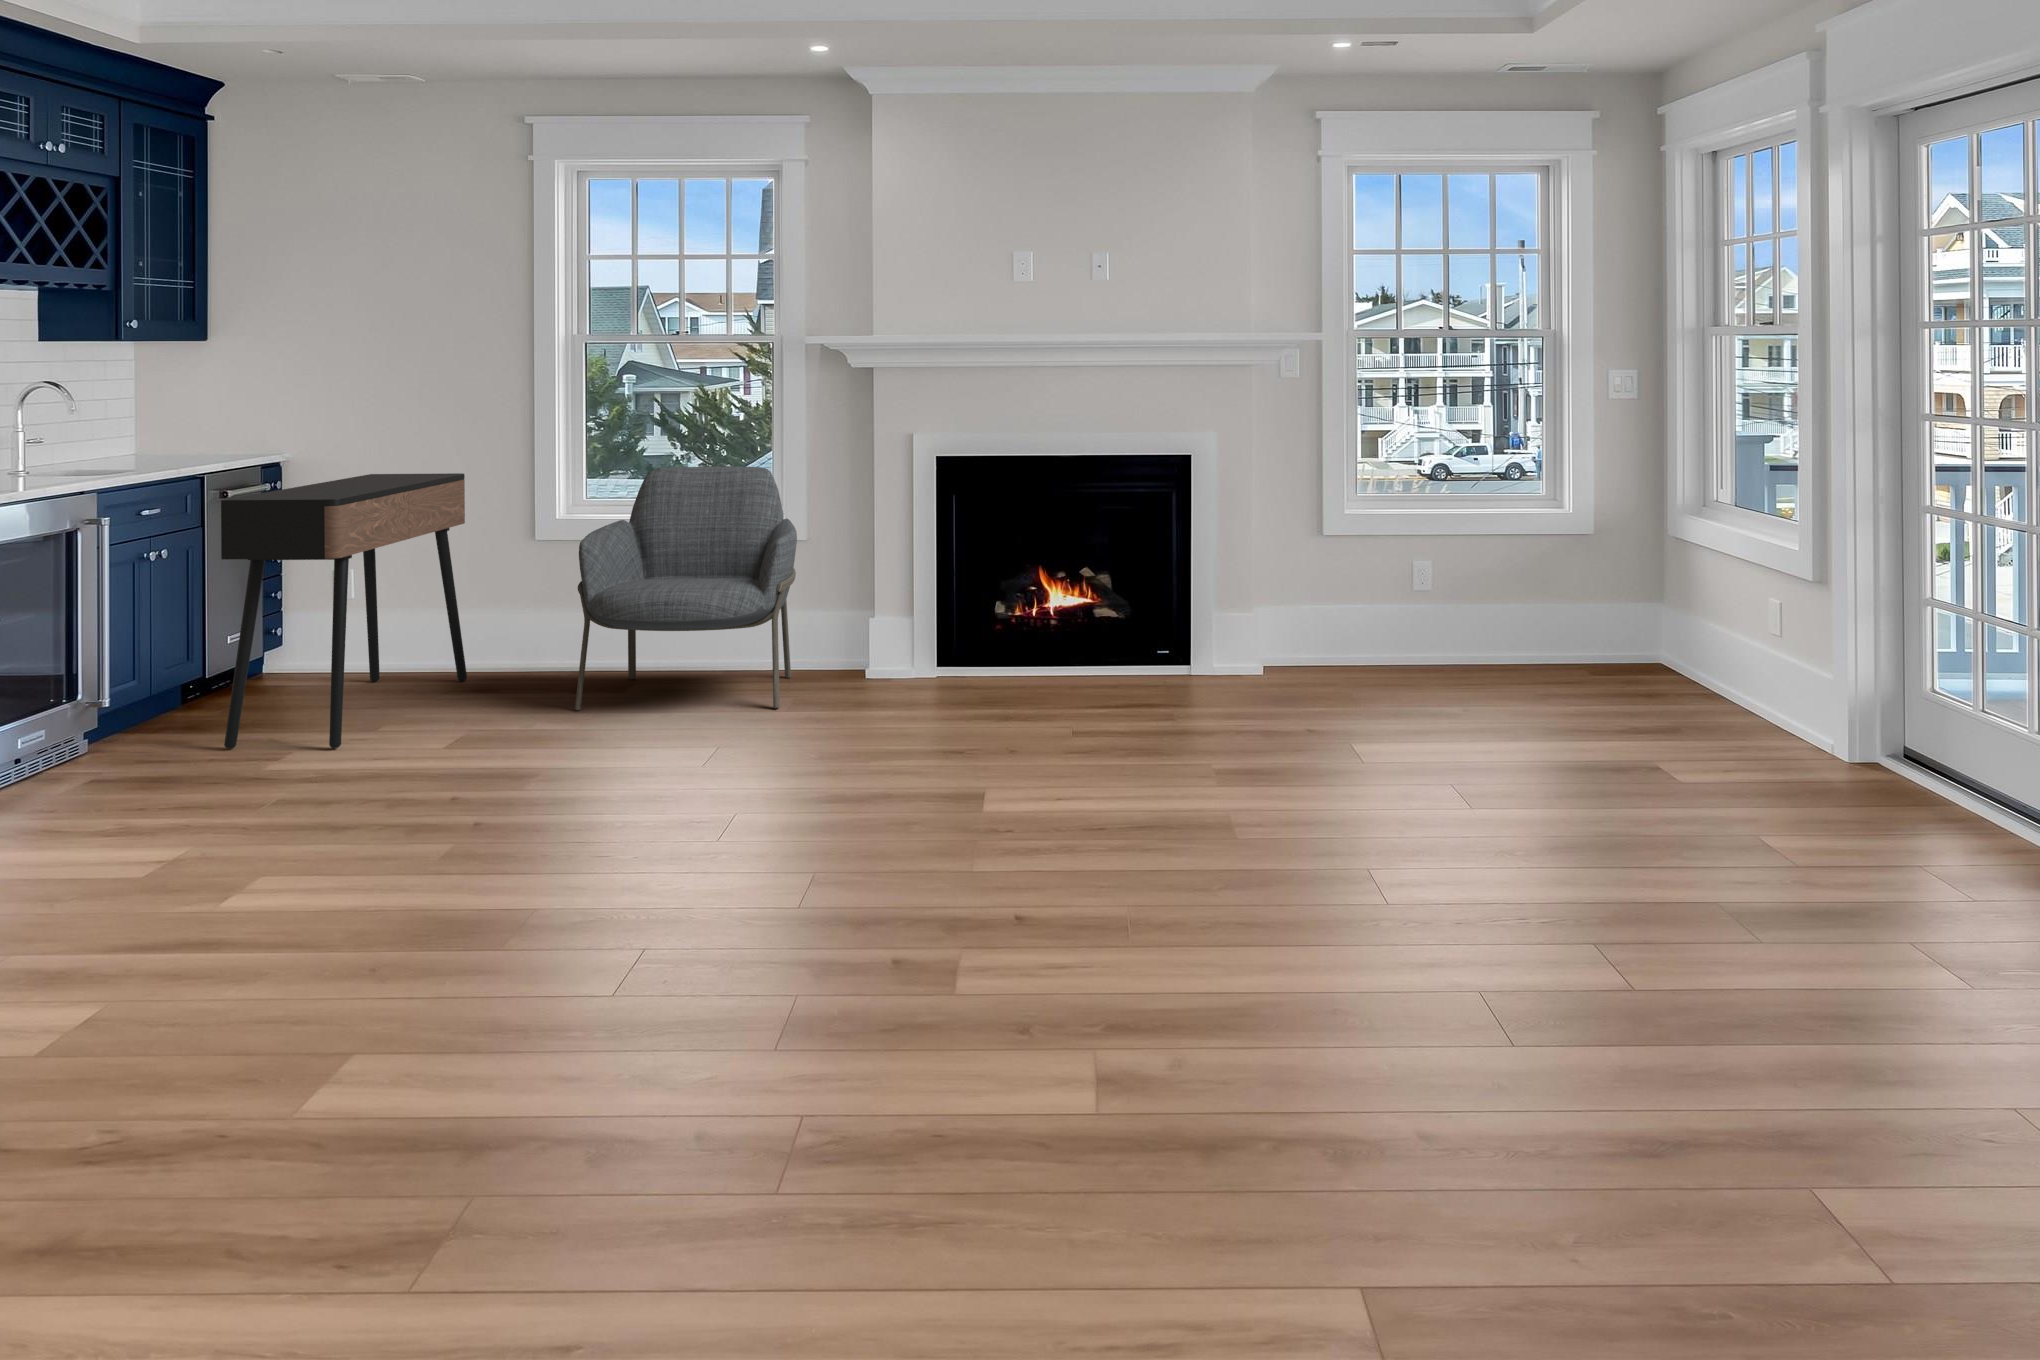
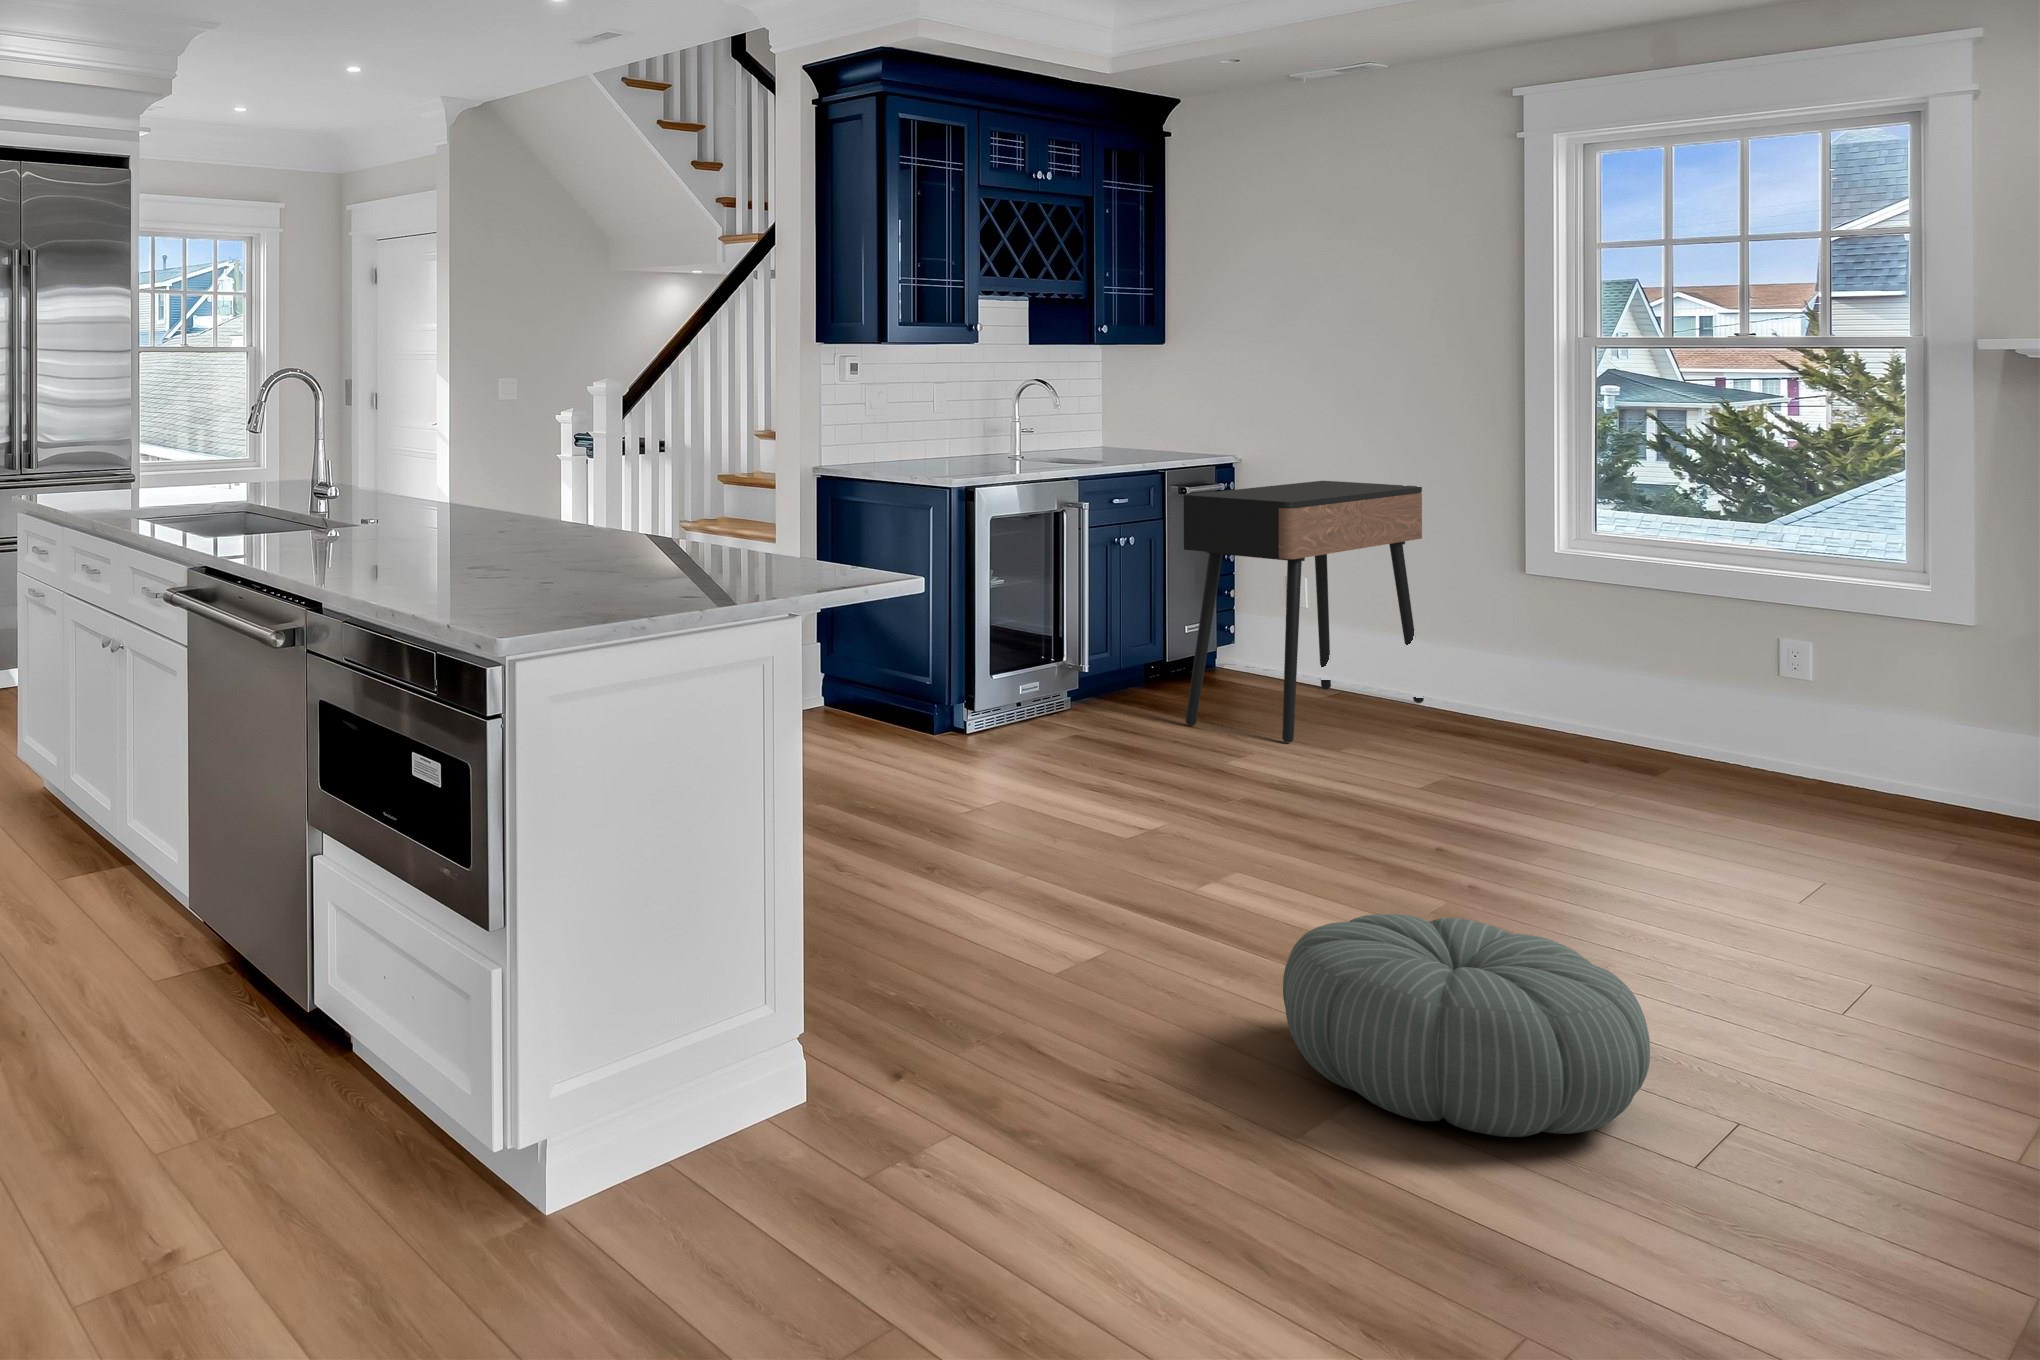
armchair: present [575,466,797,711] -> none [1547,496,1850,794]
pouf: none [319,930,685,1184] -> present [1283,914,1650,1137]

